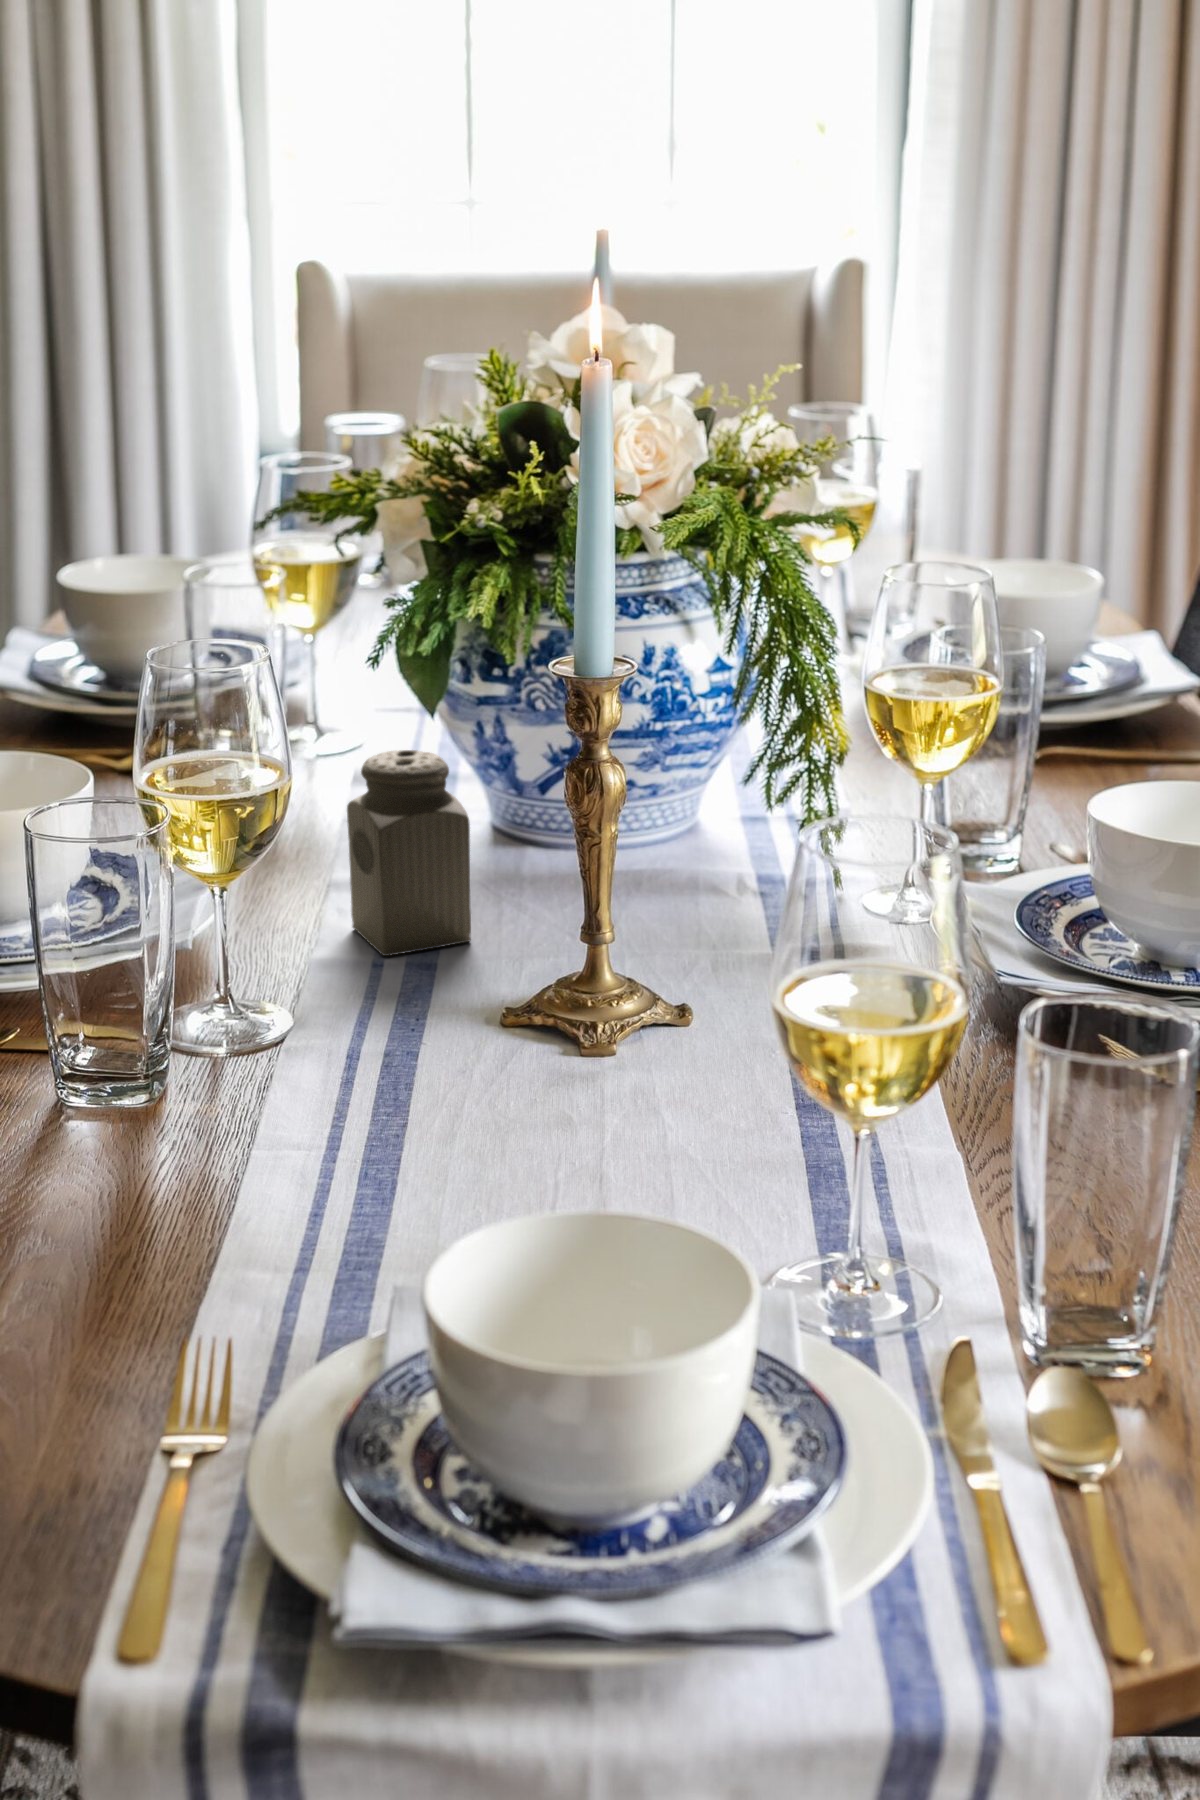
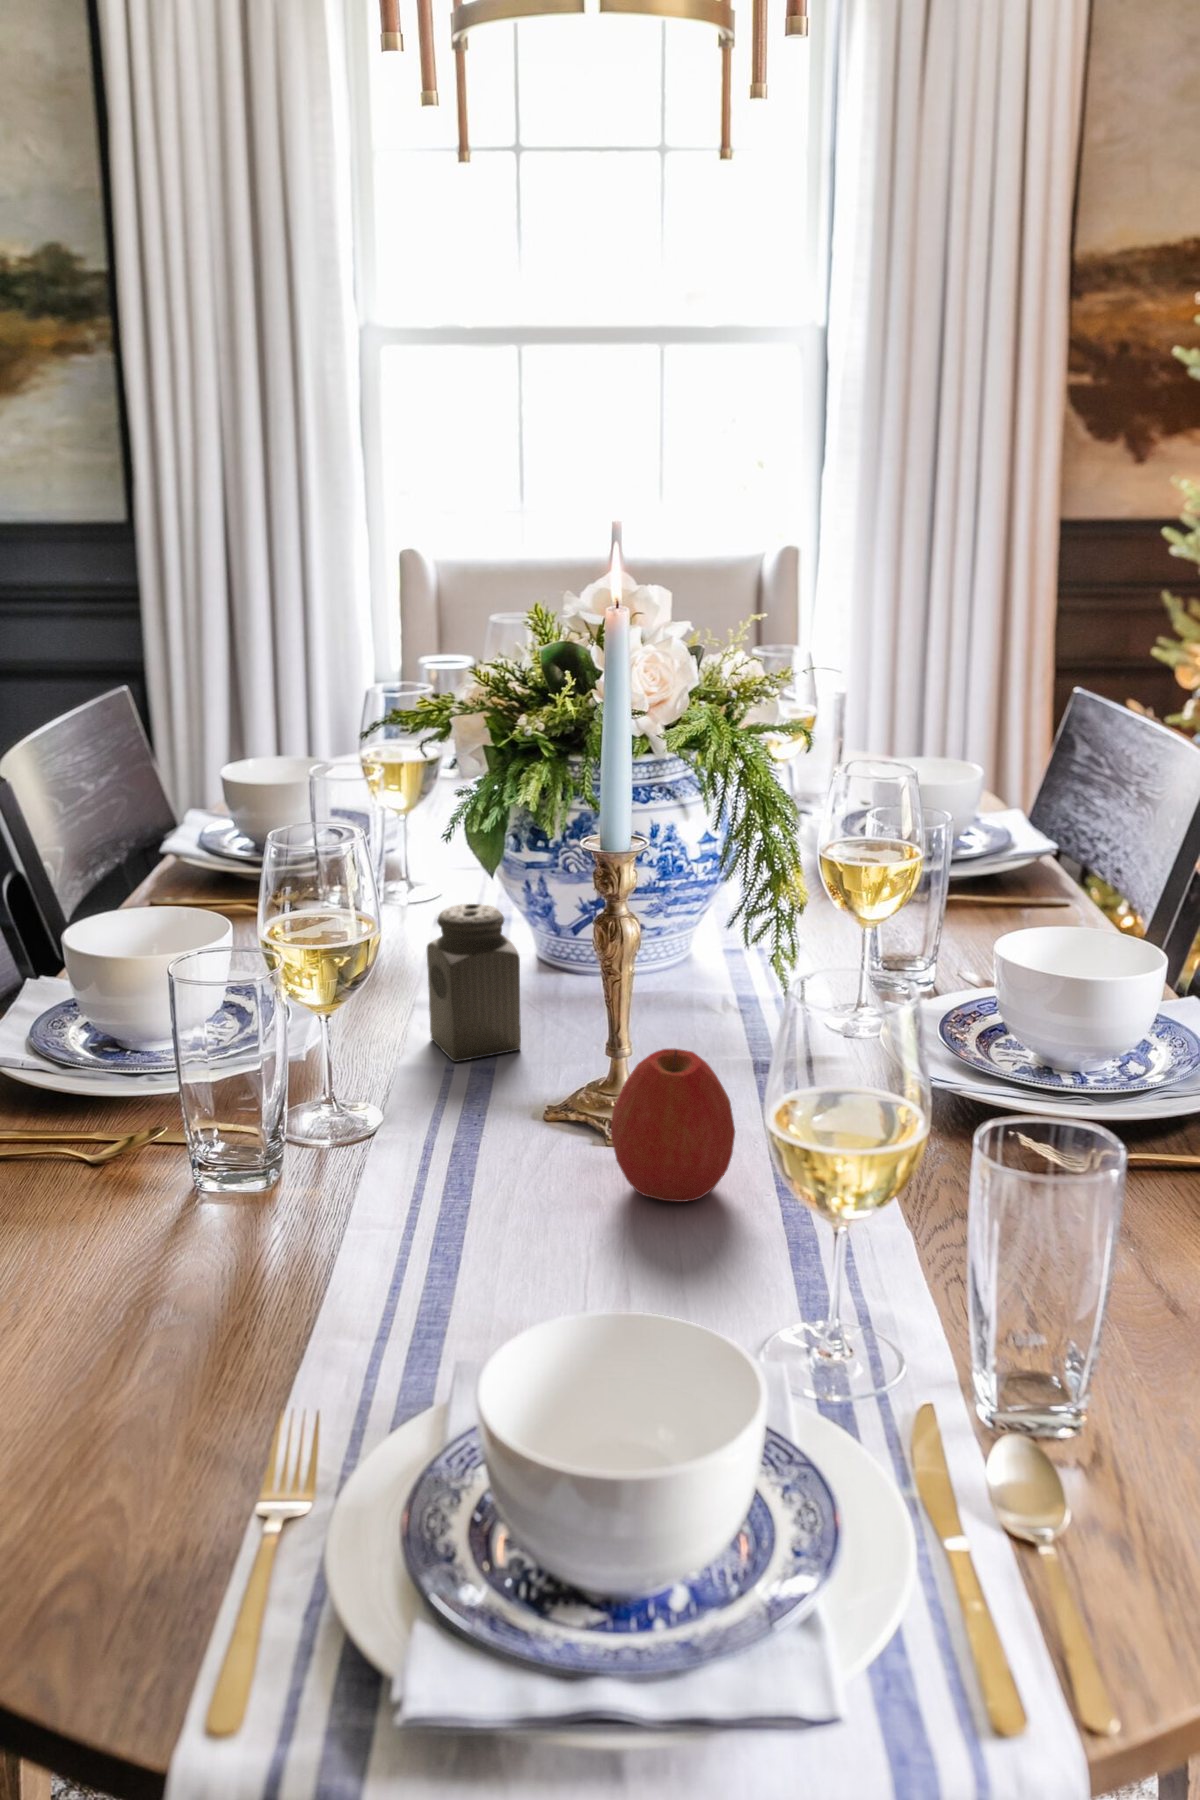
apple: none [585,926,742,1119] -> present [611,1049,735,1202]

